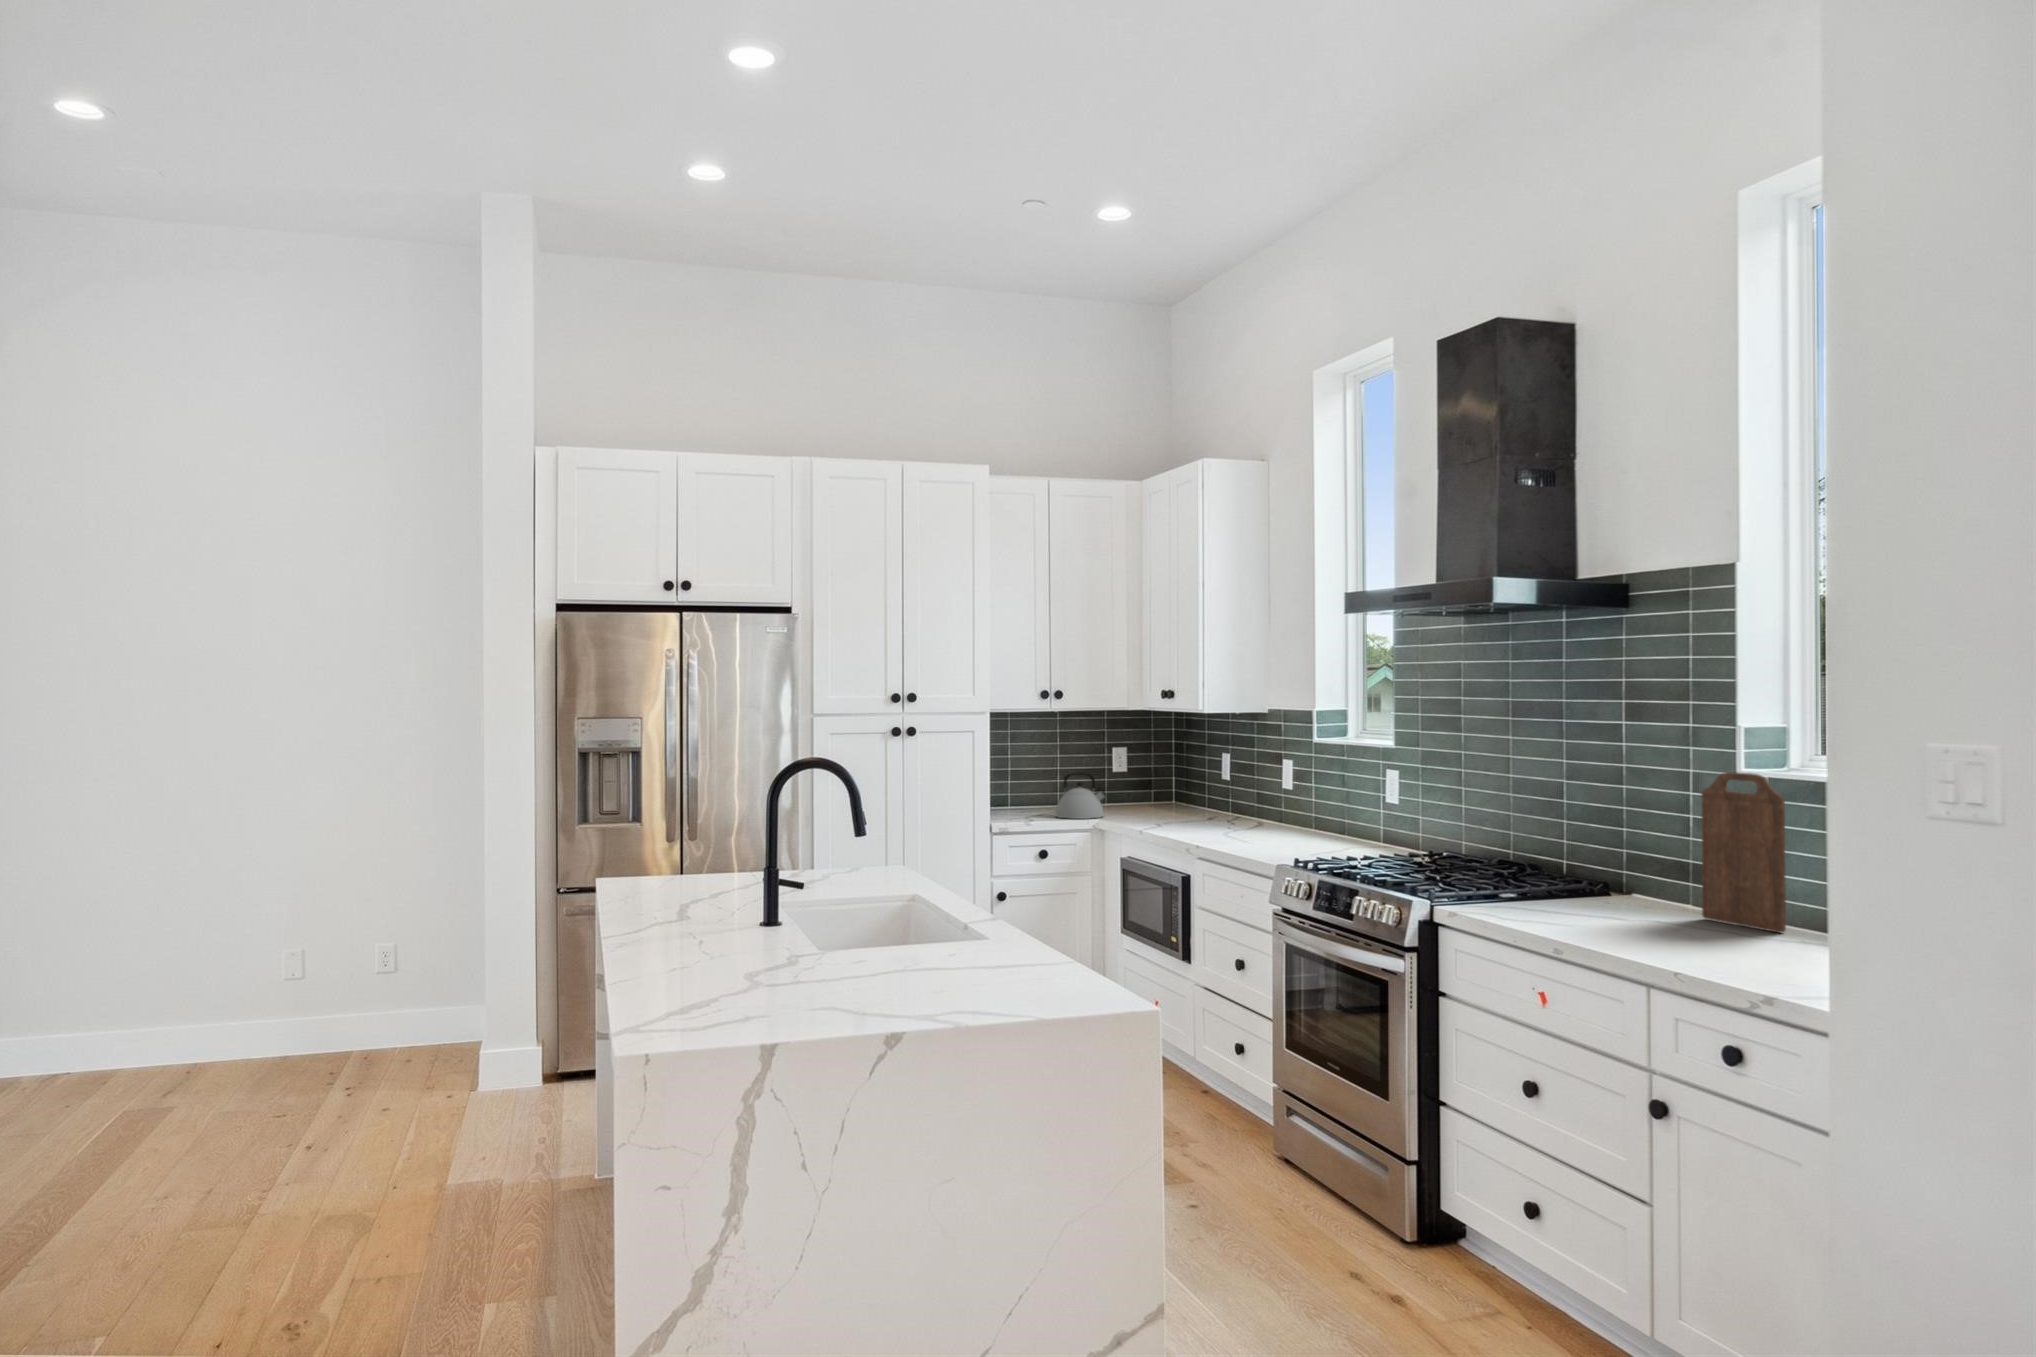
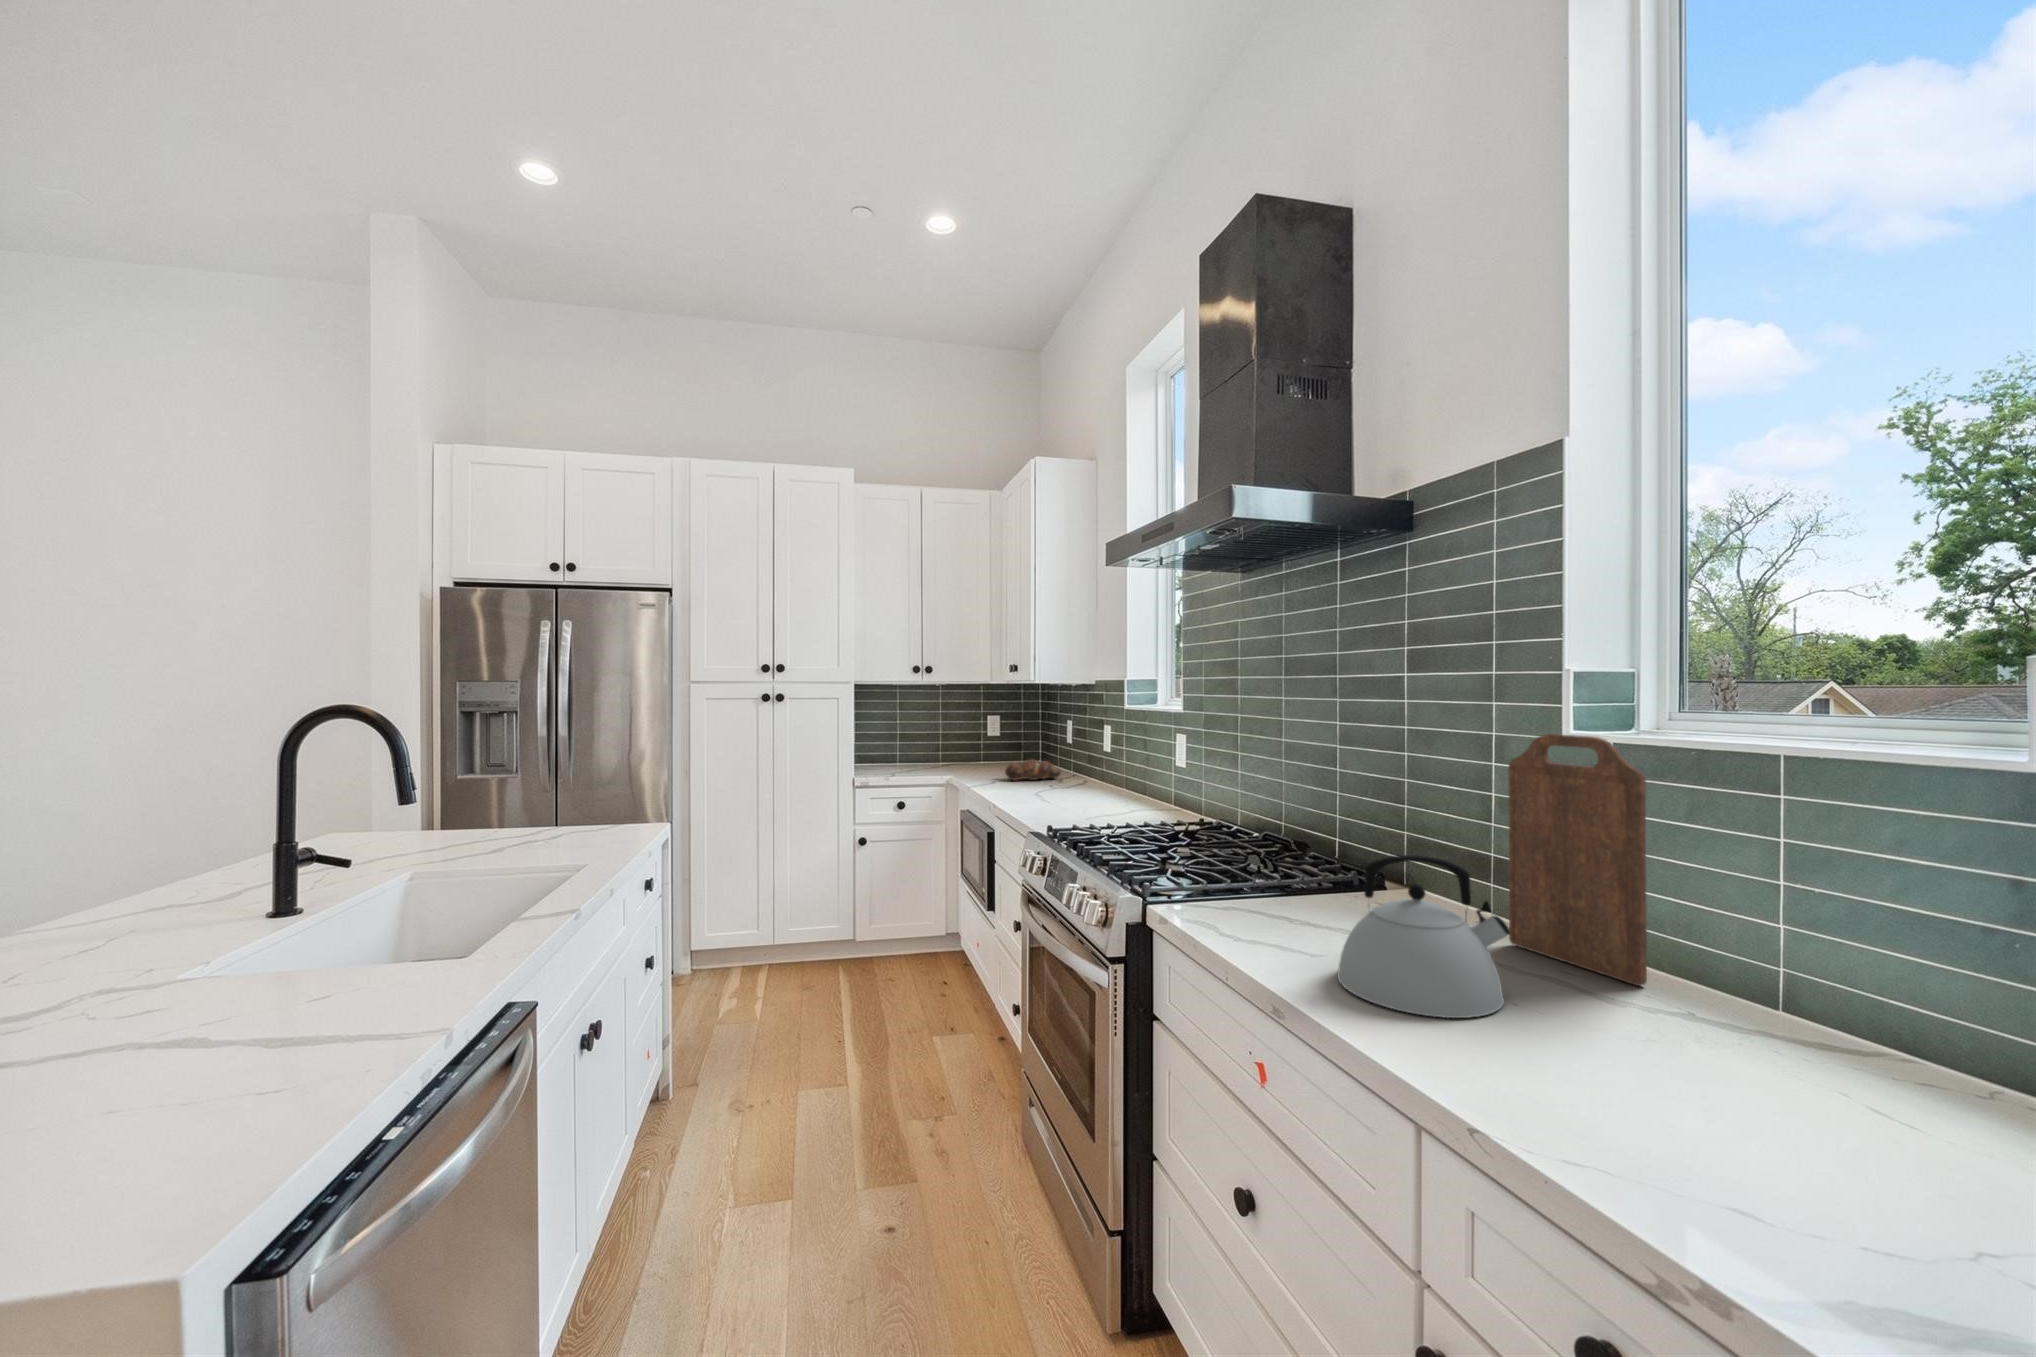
kettle: present [1055,773,1106,819] -> present [1337,855,1510,1018]
bread loaf: none [1166,798,1228,822] -> present [1005,759,1061,781]

